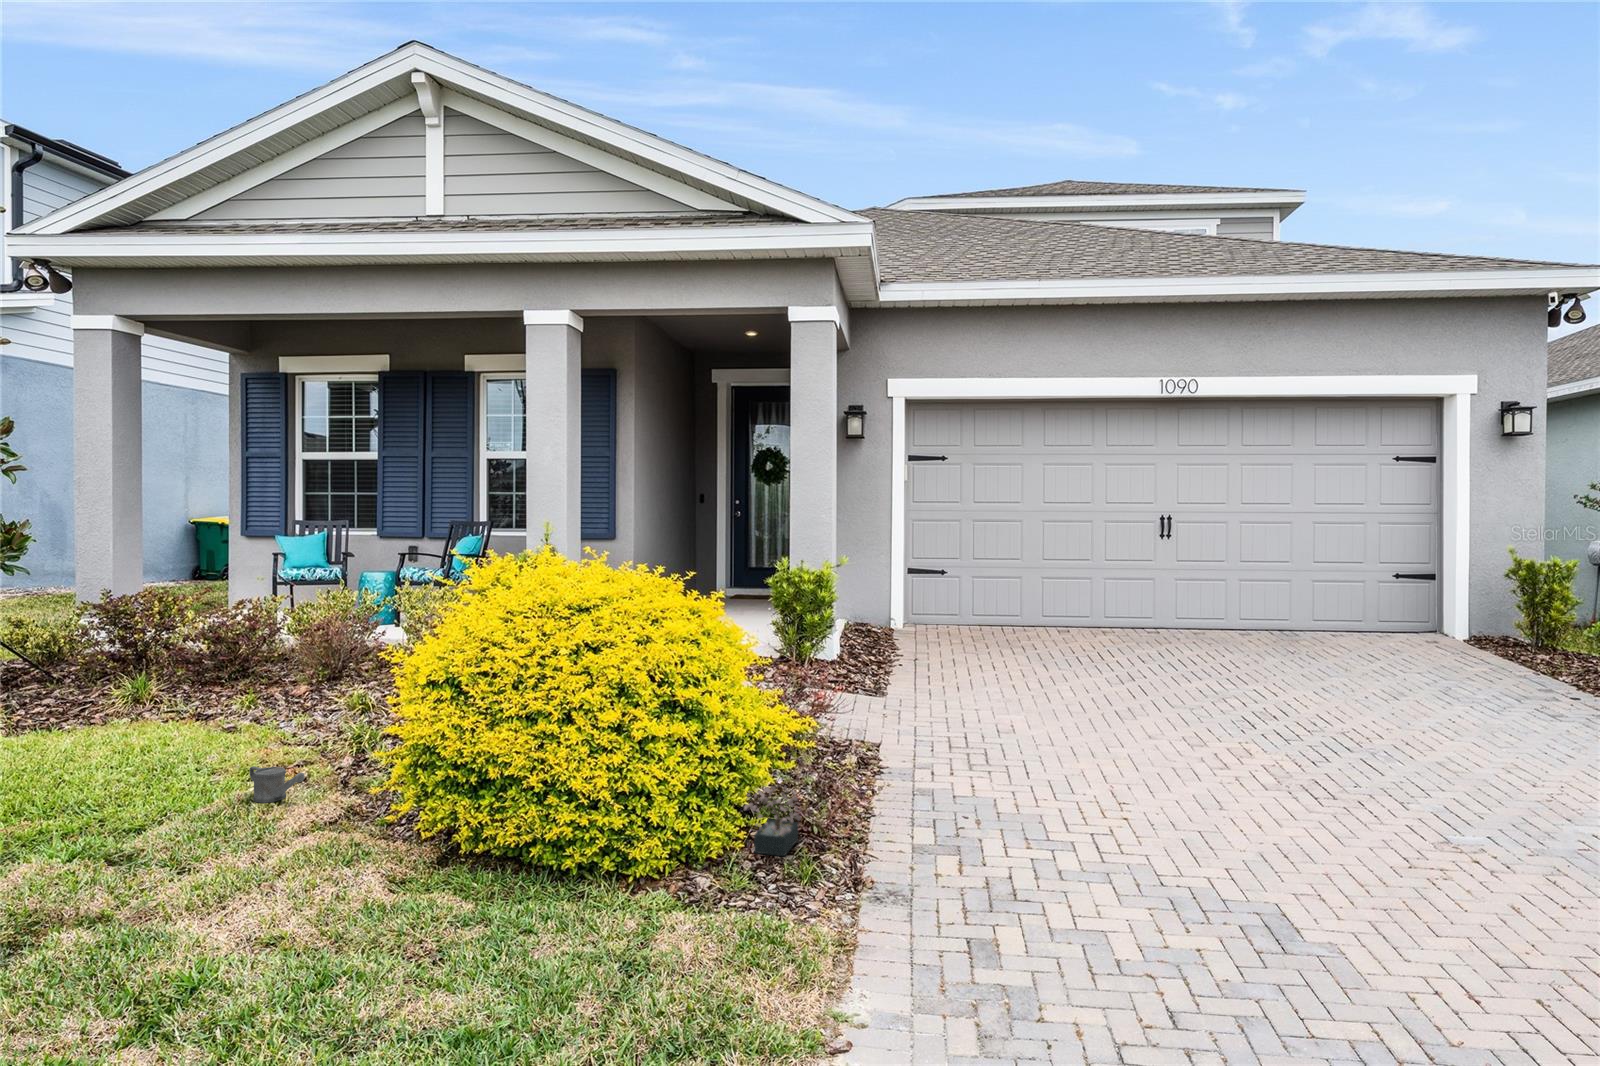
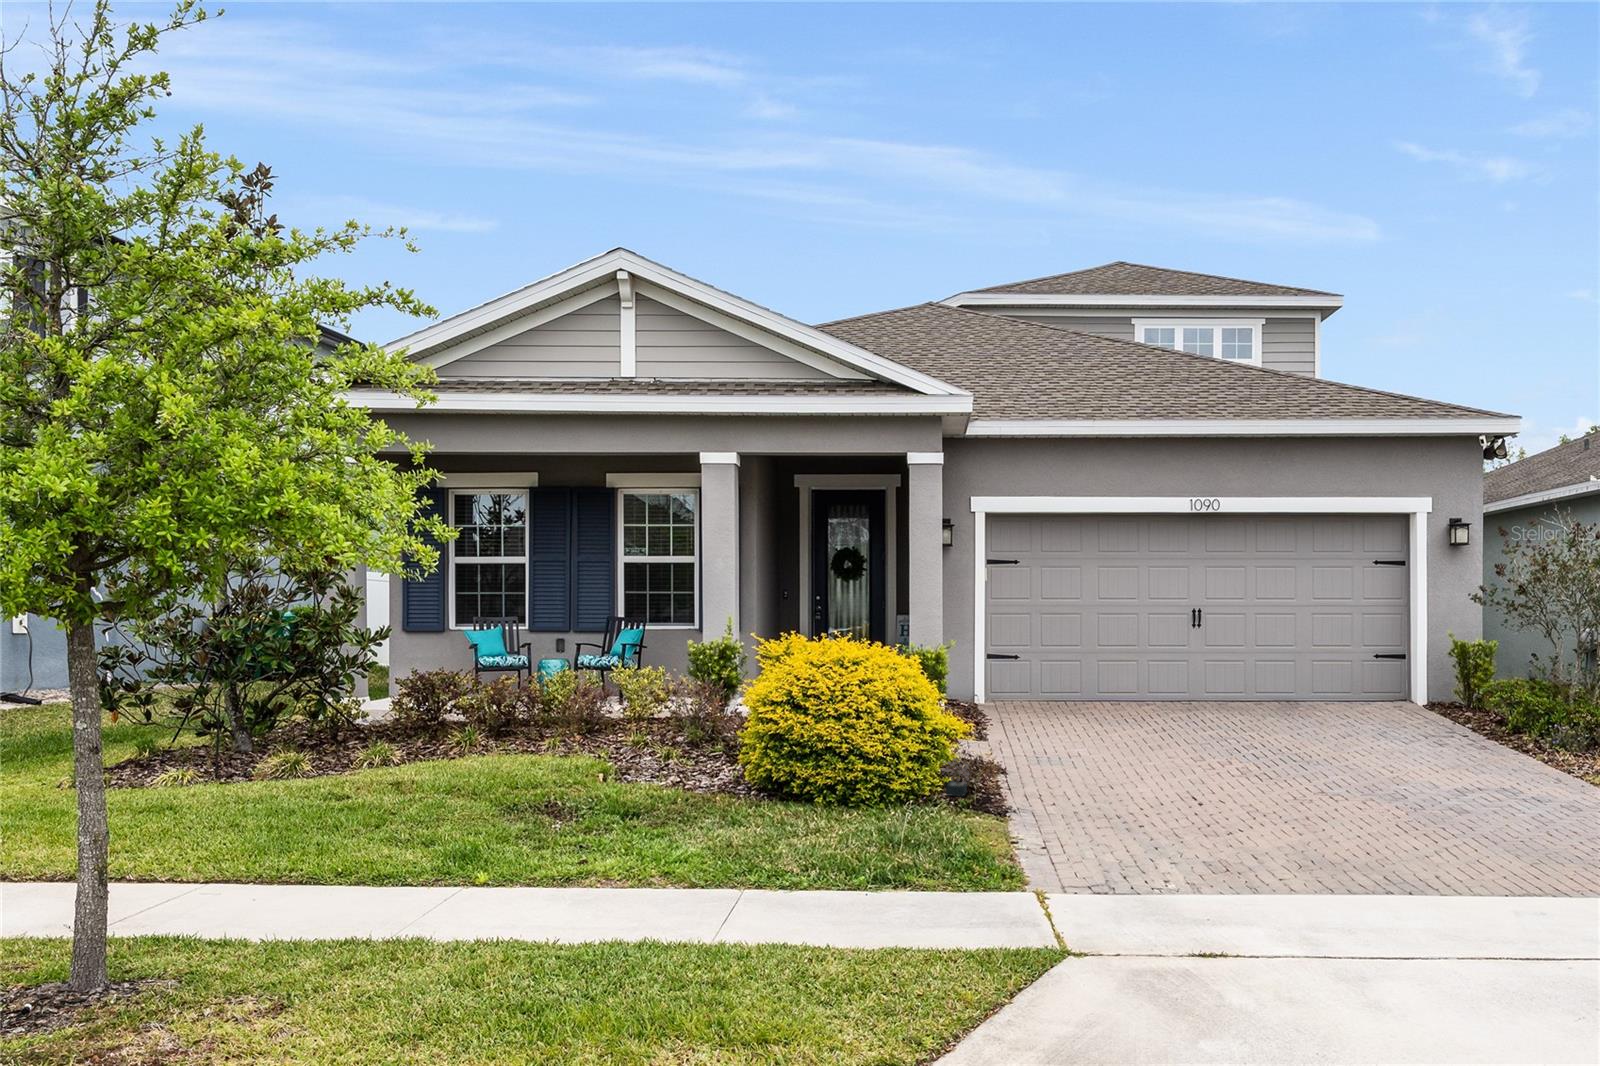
watering can: present [250,766,304,803] -> none [644,758,683,777]

